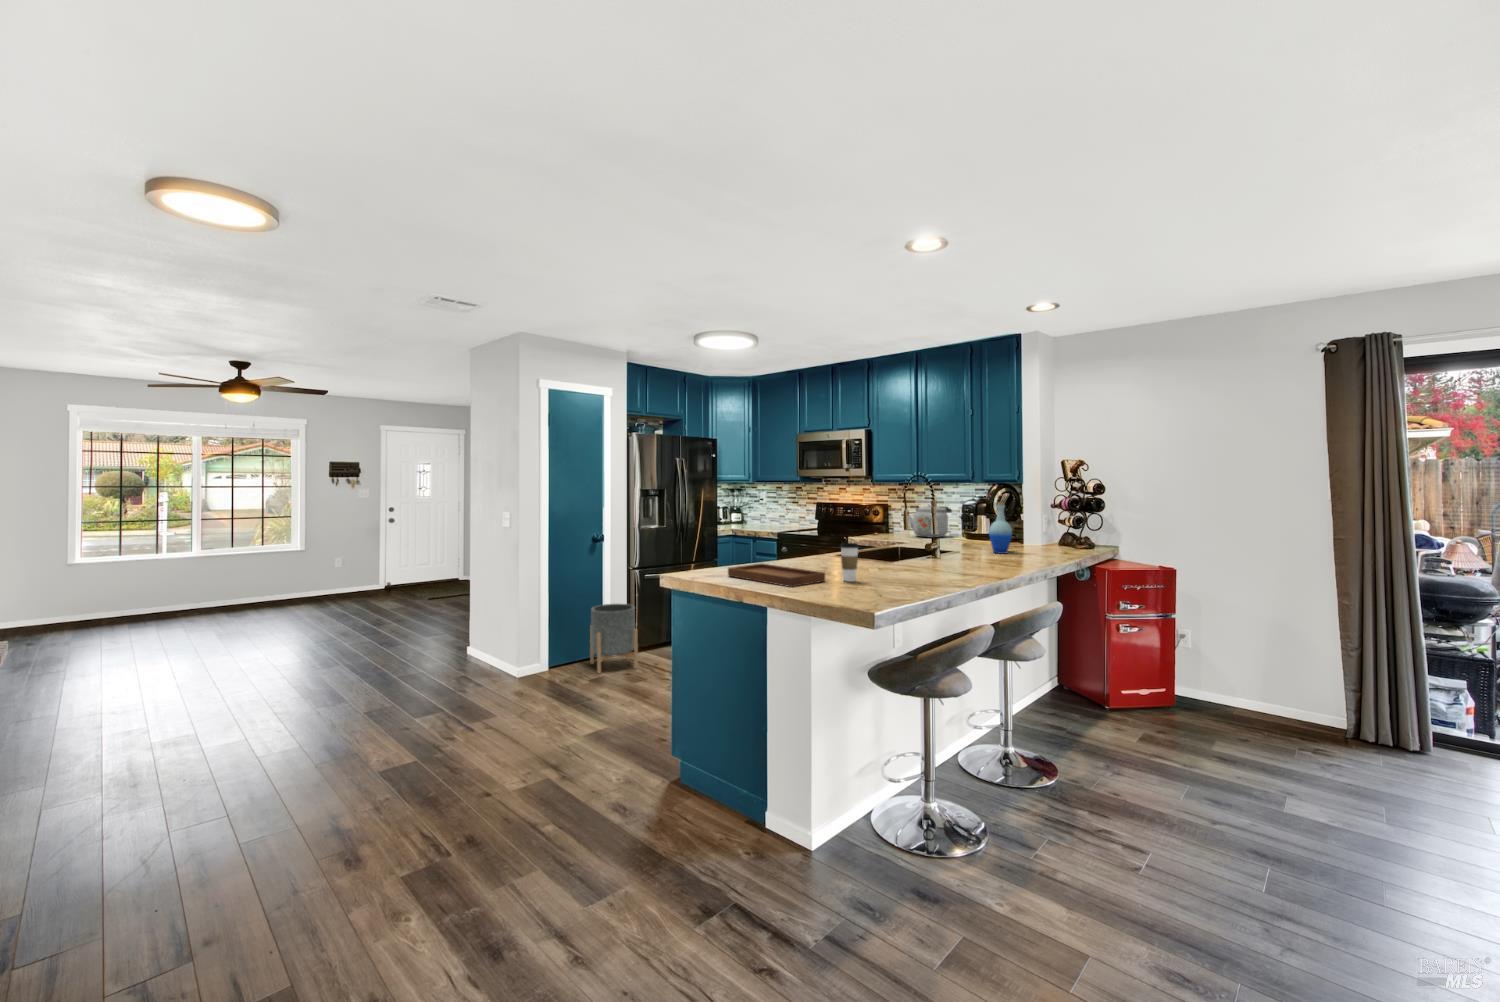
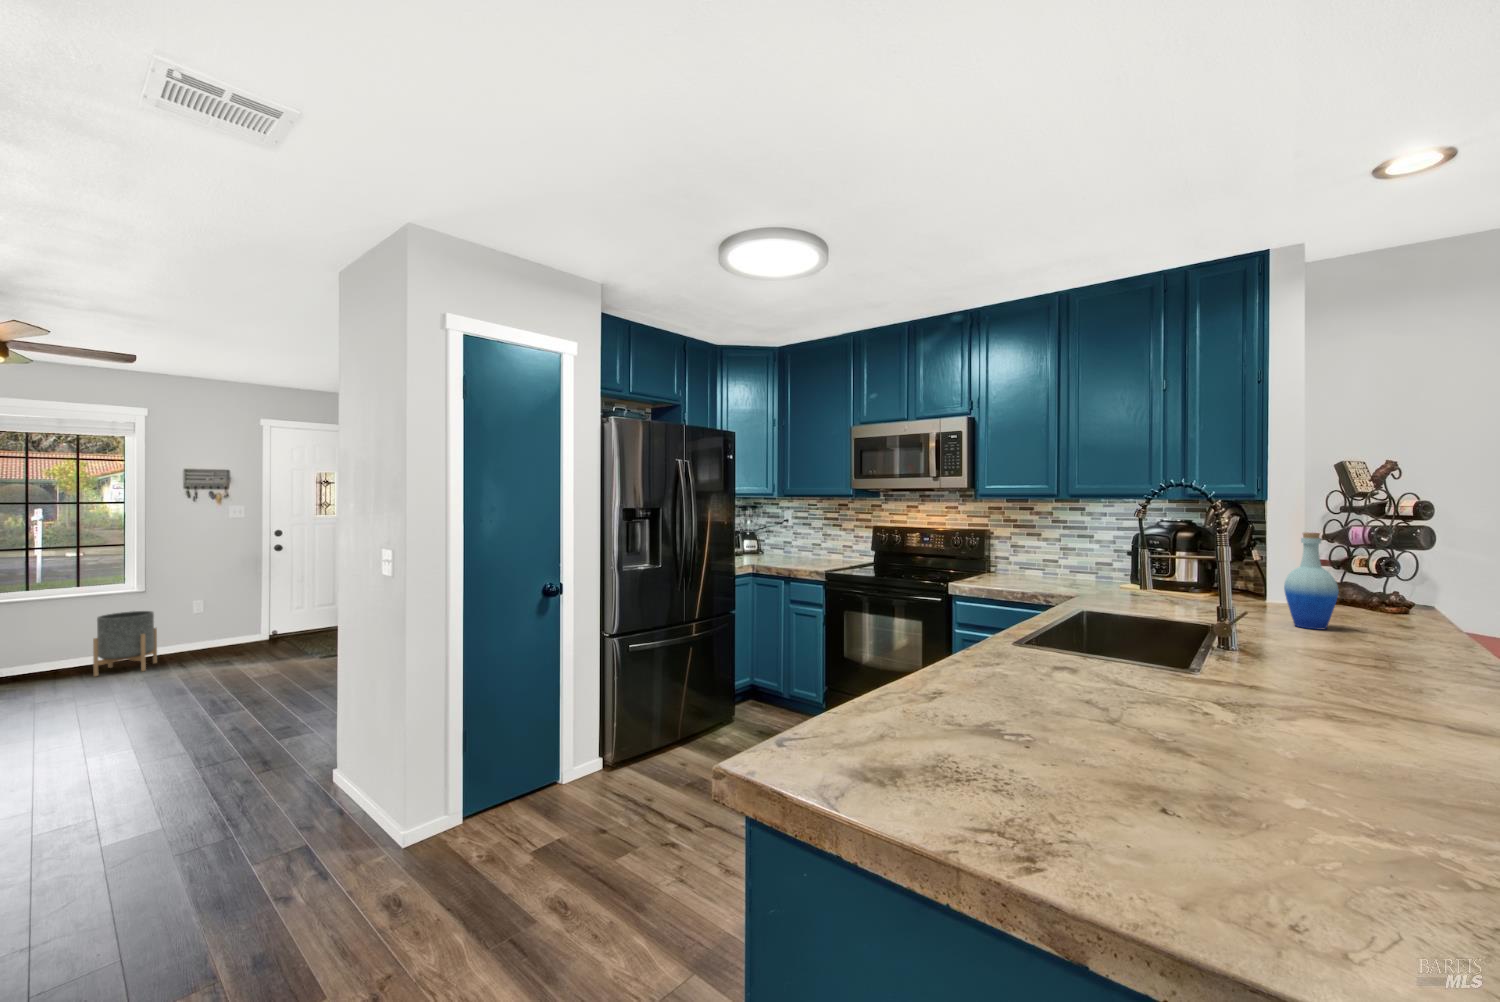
kettle: present [907,505,952,538] -> none [1034,530,1105,583]
coffee cup: present [840,543,859,582] -> none [1312,676,1399,813]
tray: present [728,547,825,587] -> none [926,686,1286,881]
planter: present [590,604,638,673] -> present [93,611,157,676]

